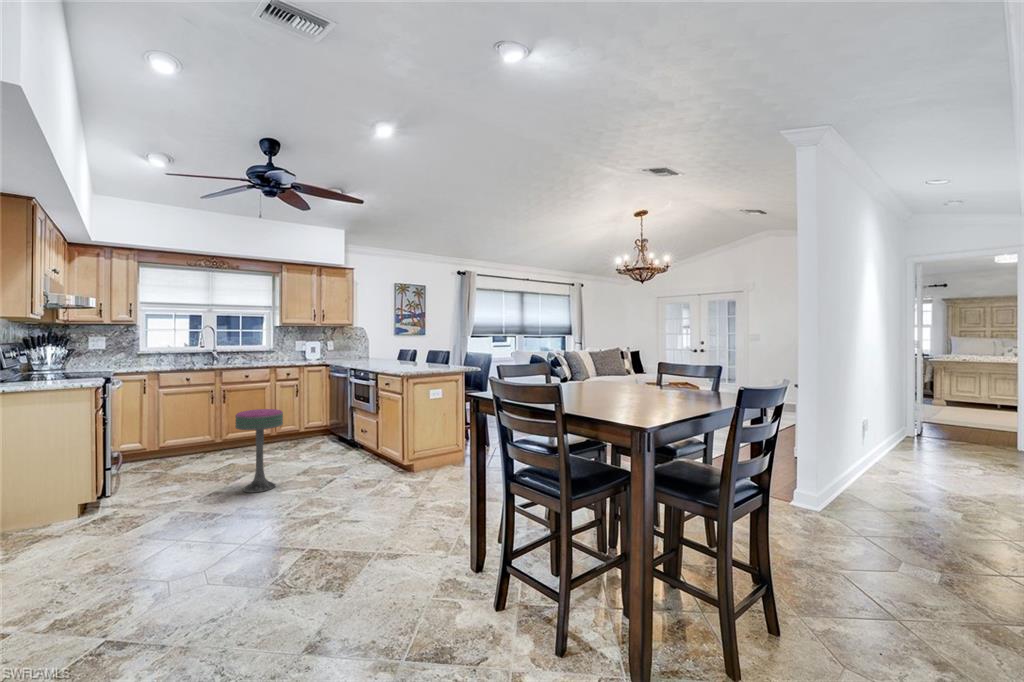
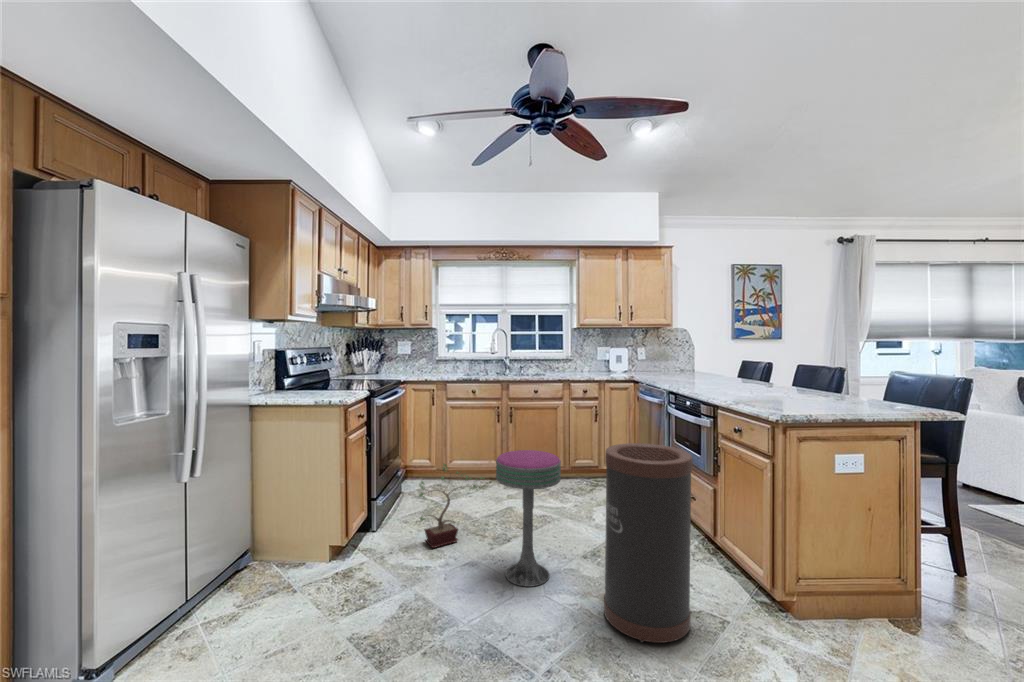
trash can: none [314,394,362,494] -> present [604,443,692,643]
potted plant: none [160,429,217,492] -> present [419,464,484,548]

